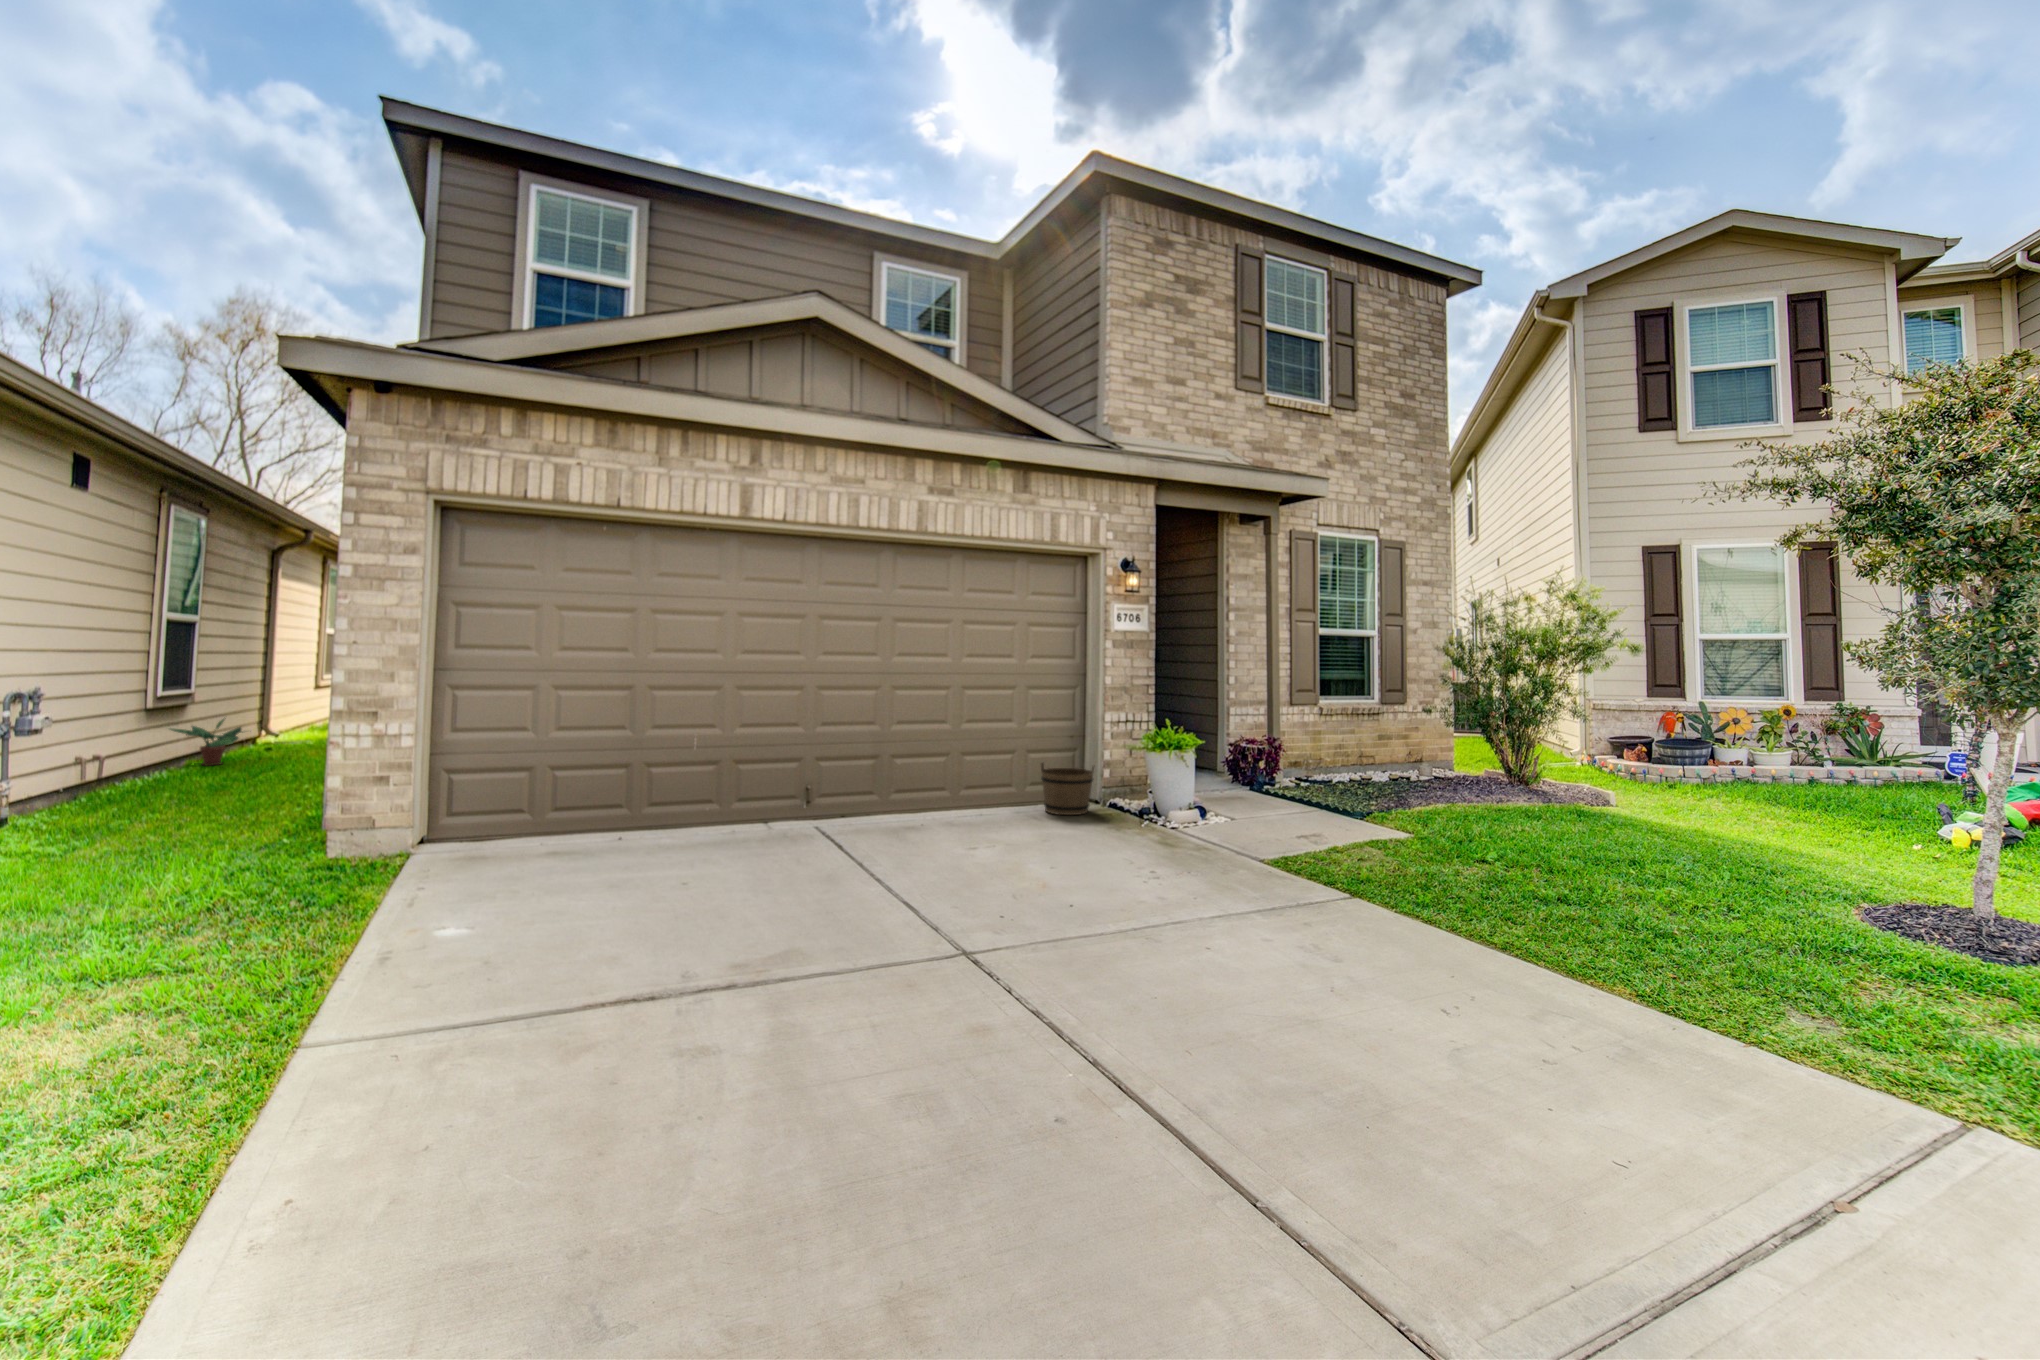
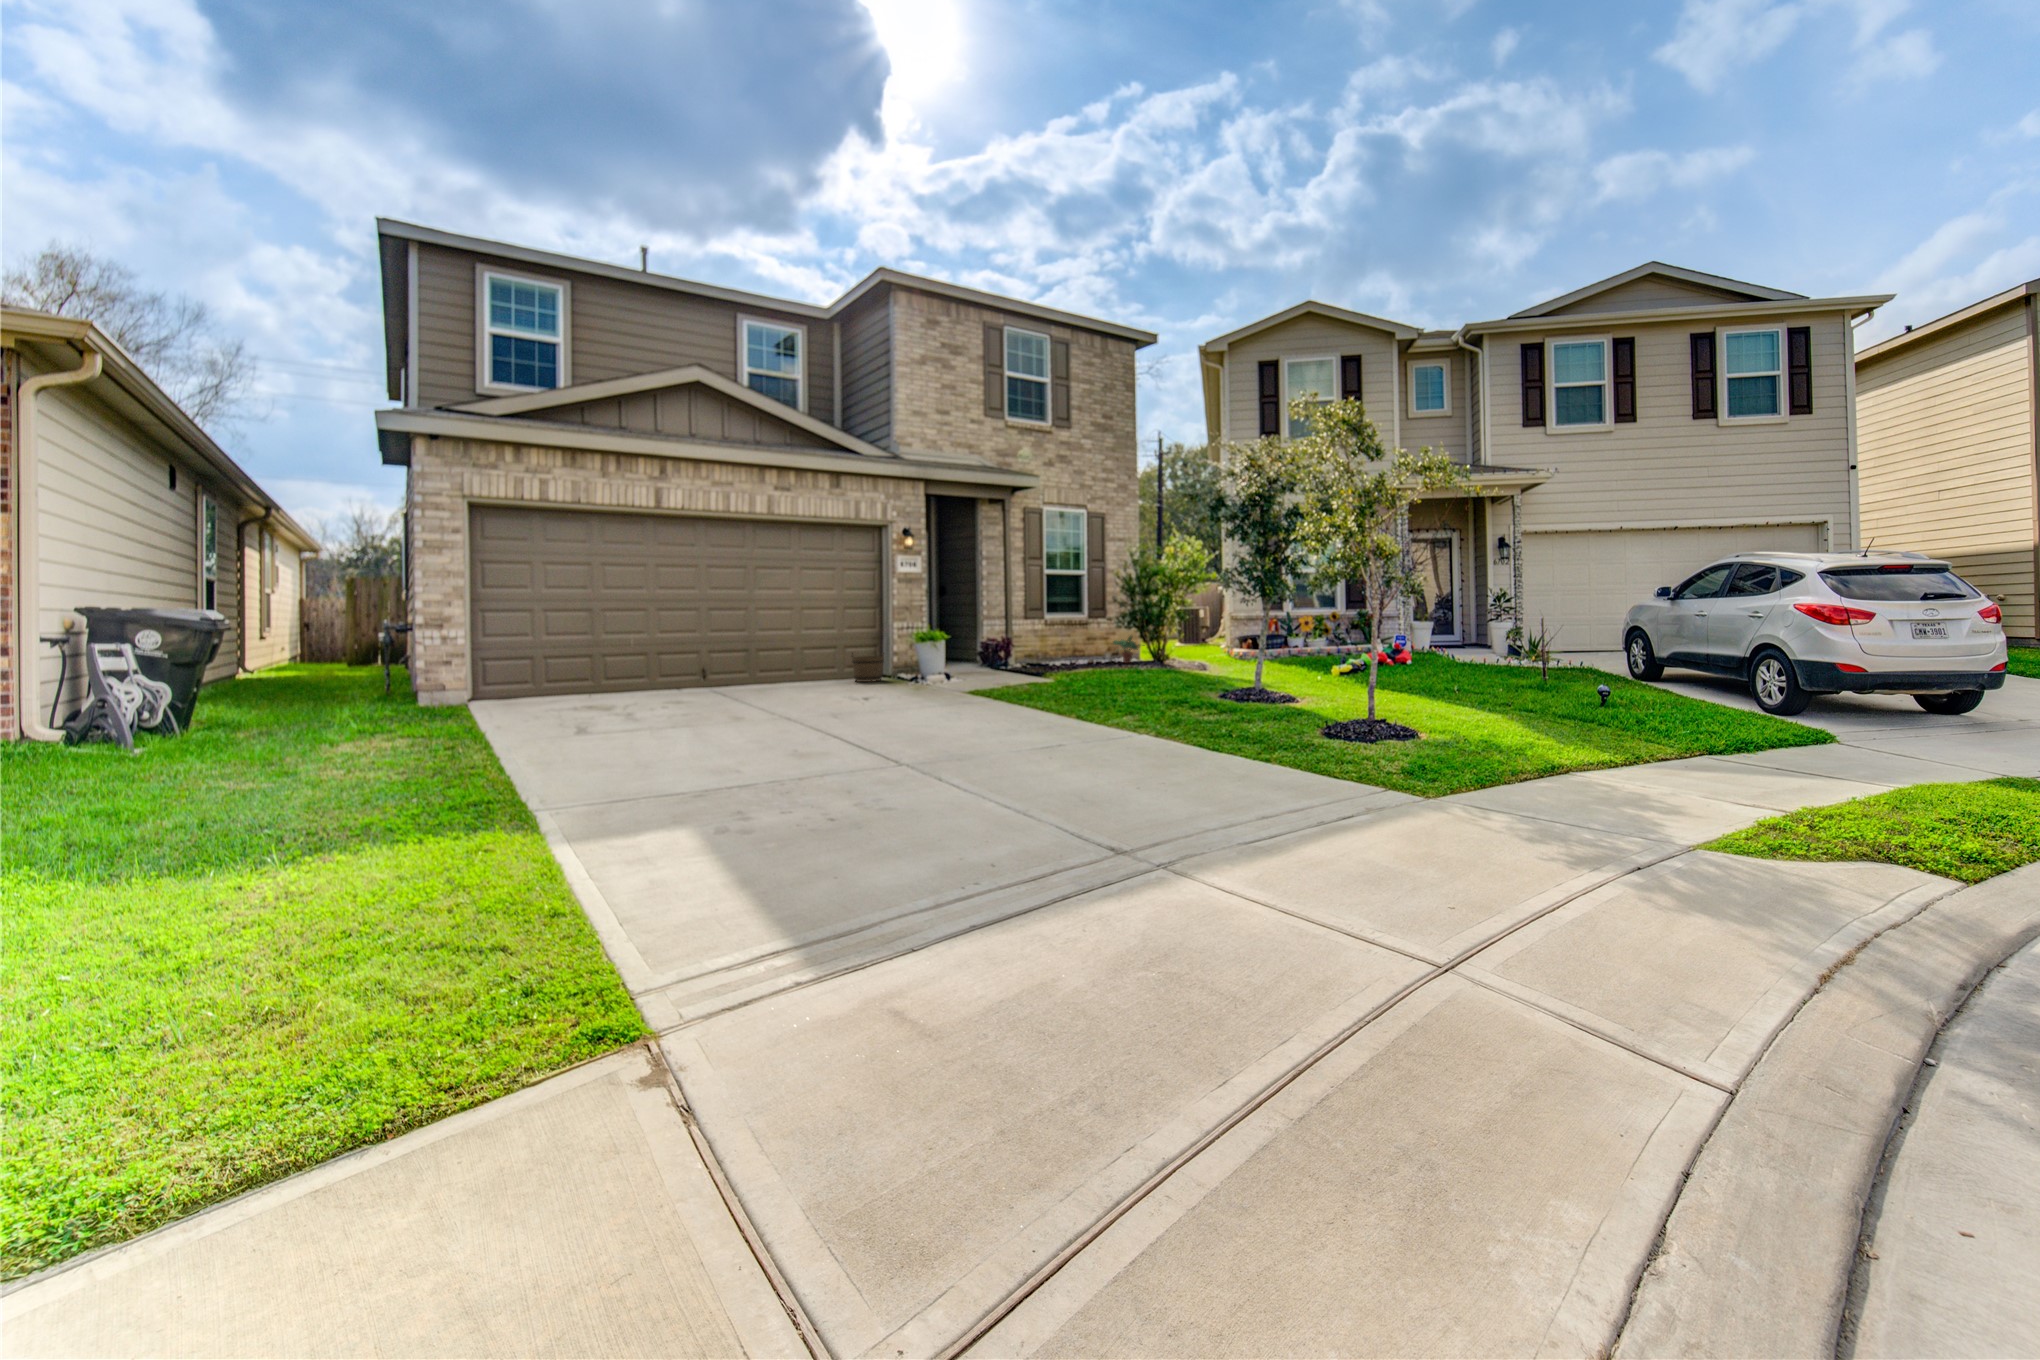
potted plant: present [170,719,242,766] -> present [1113,636,1138,663]

